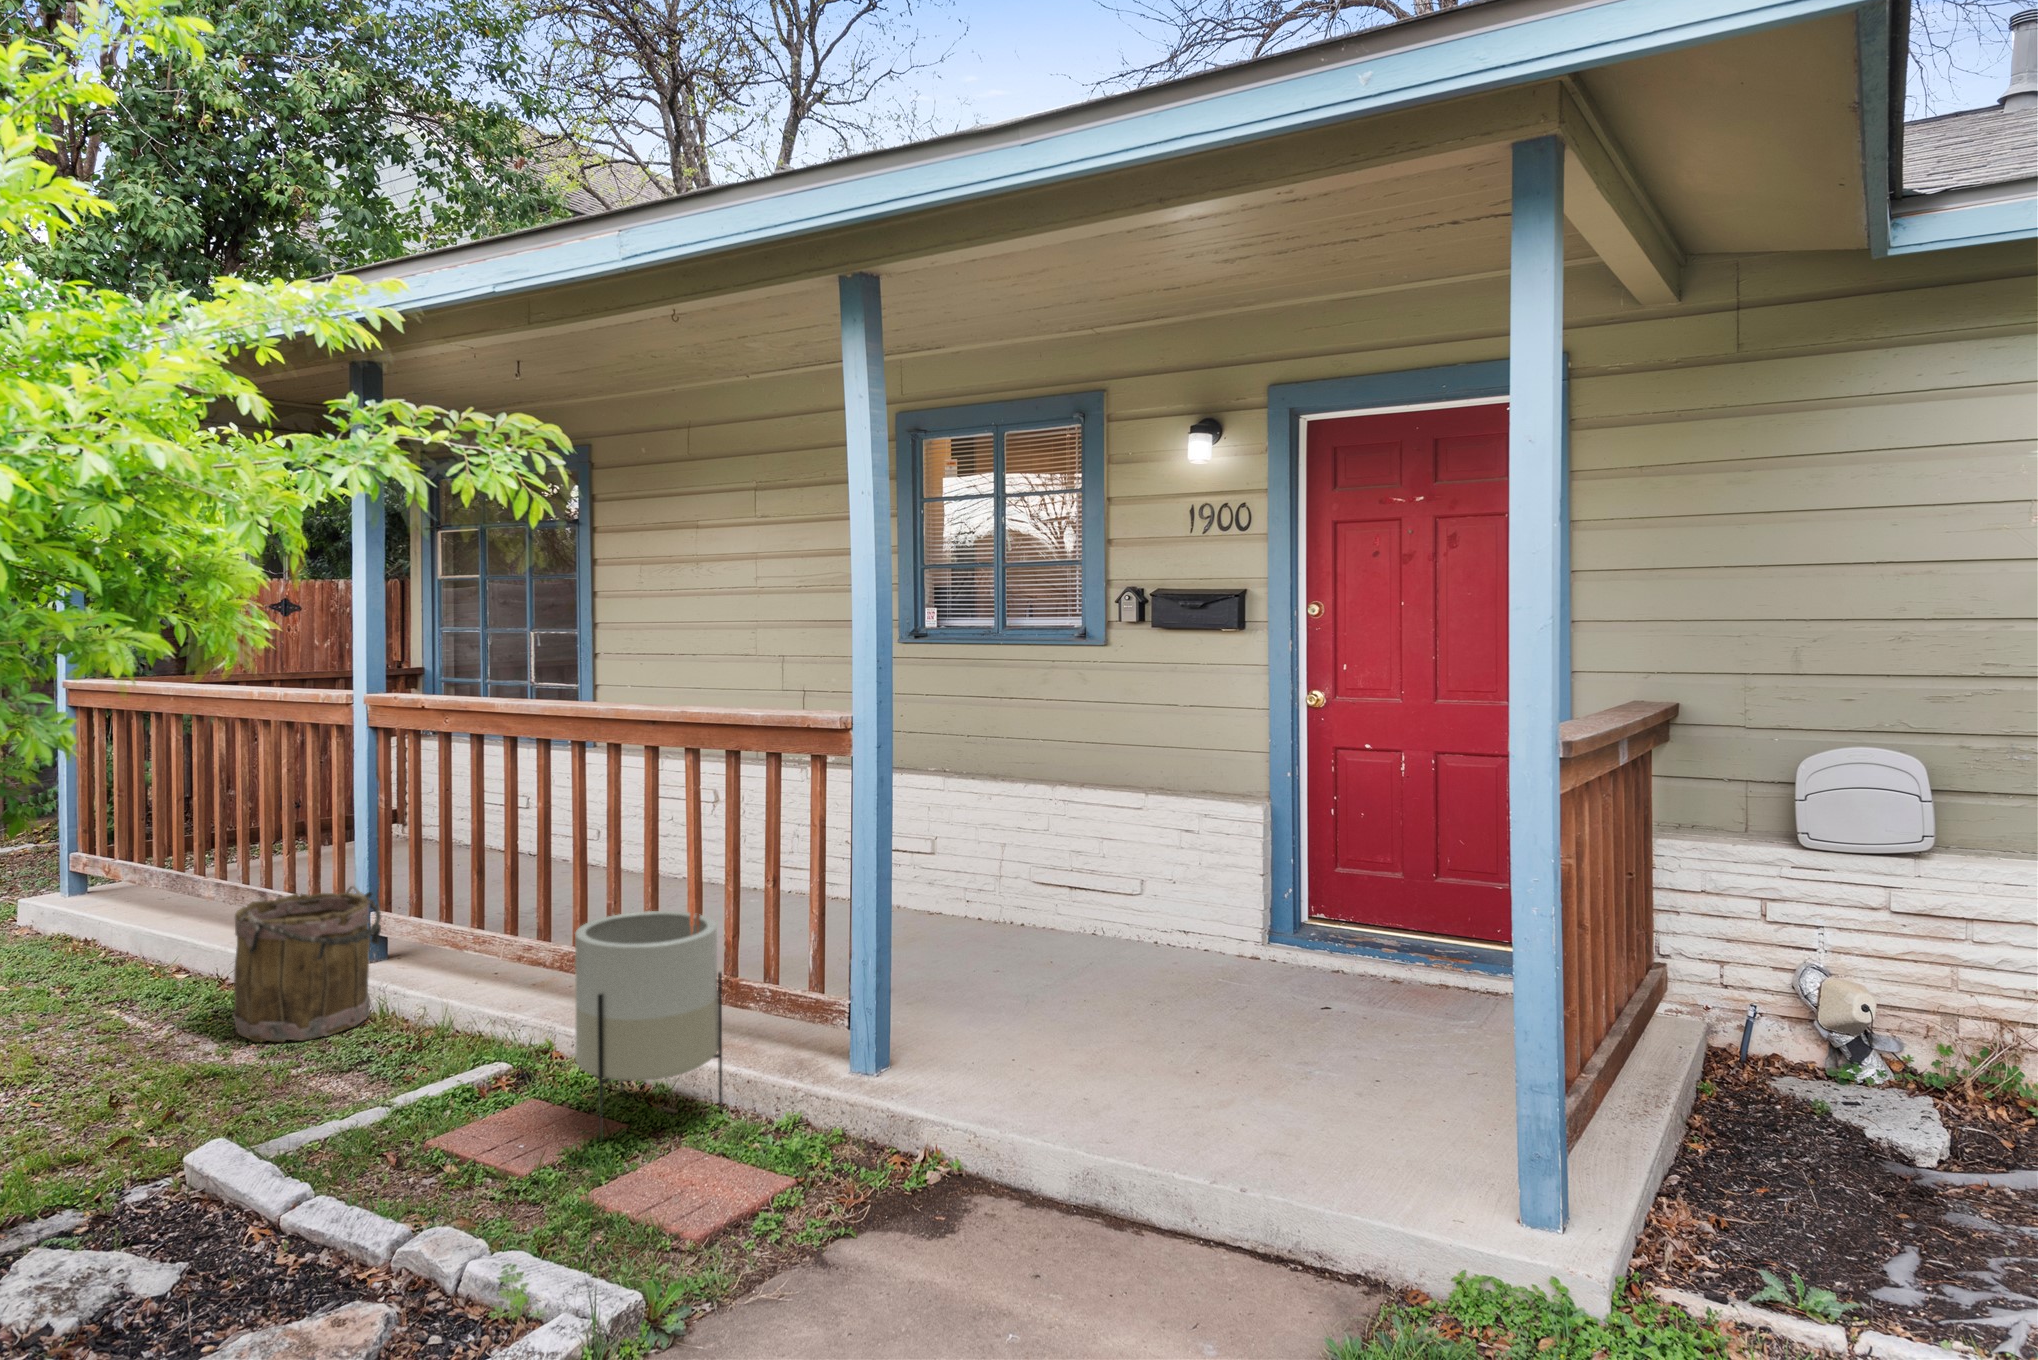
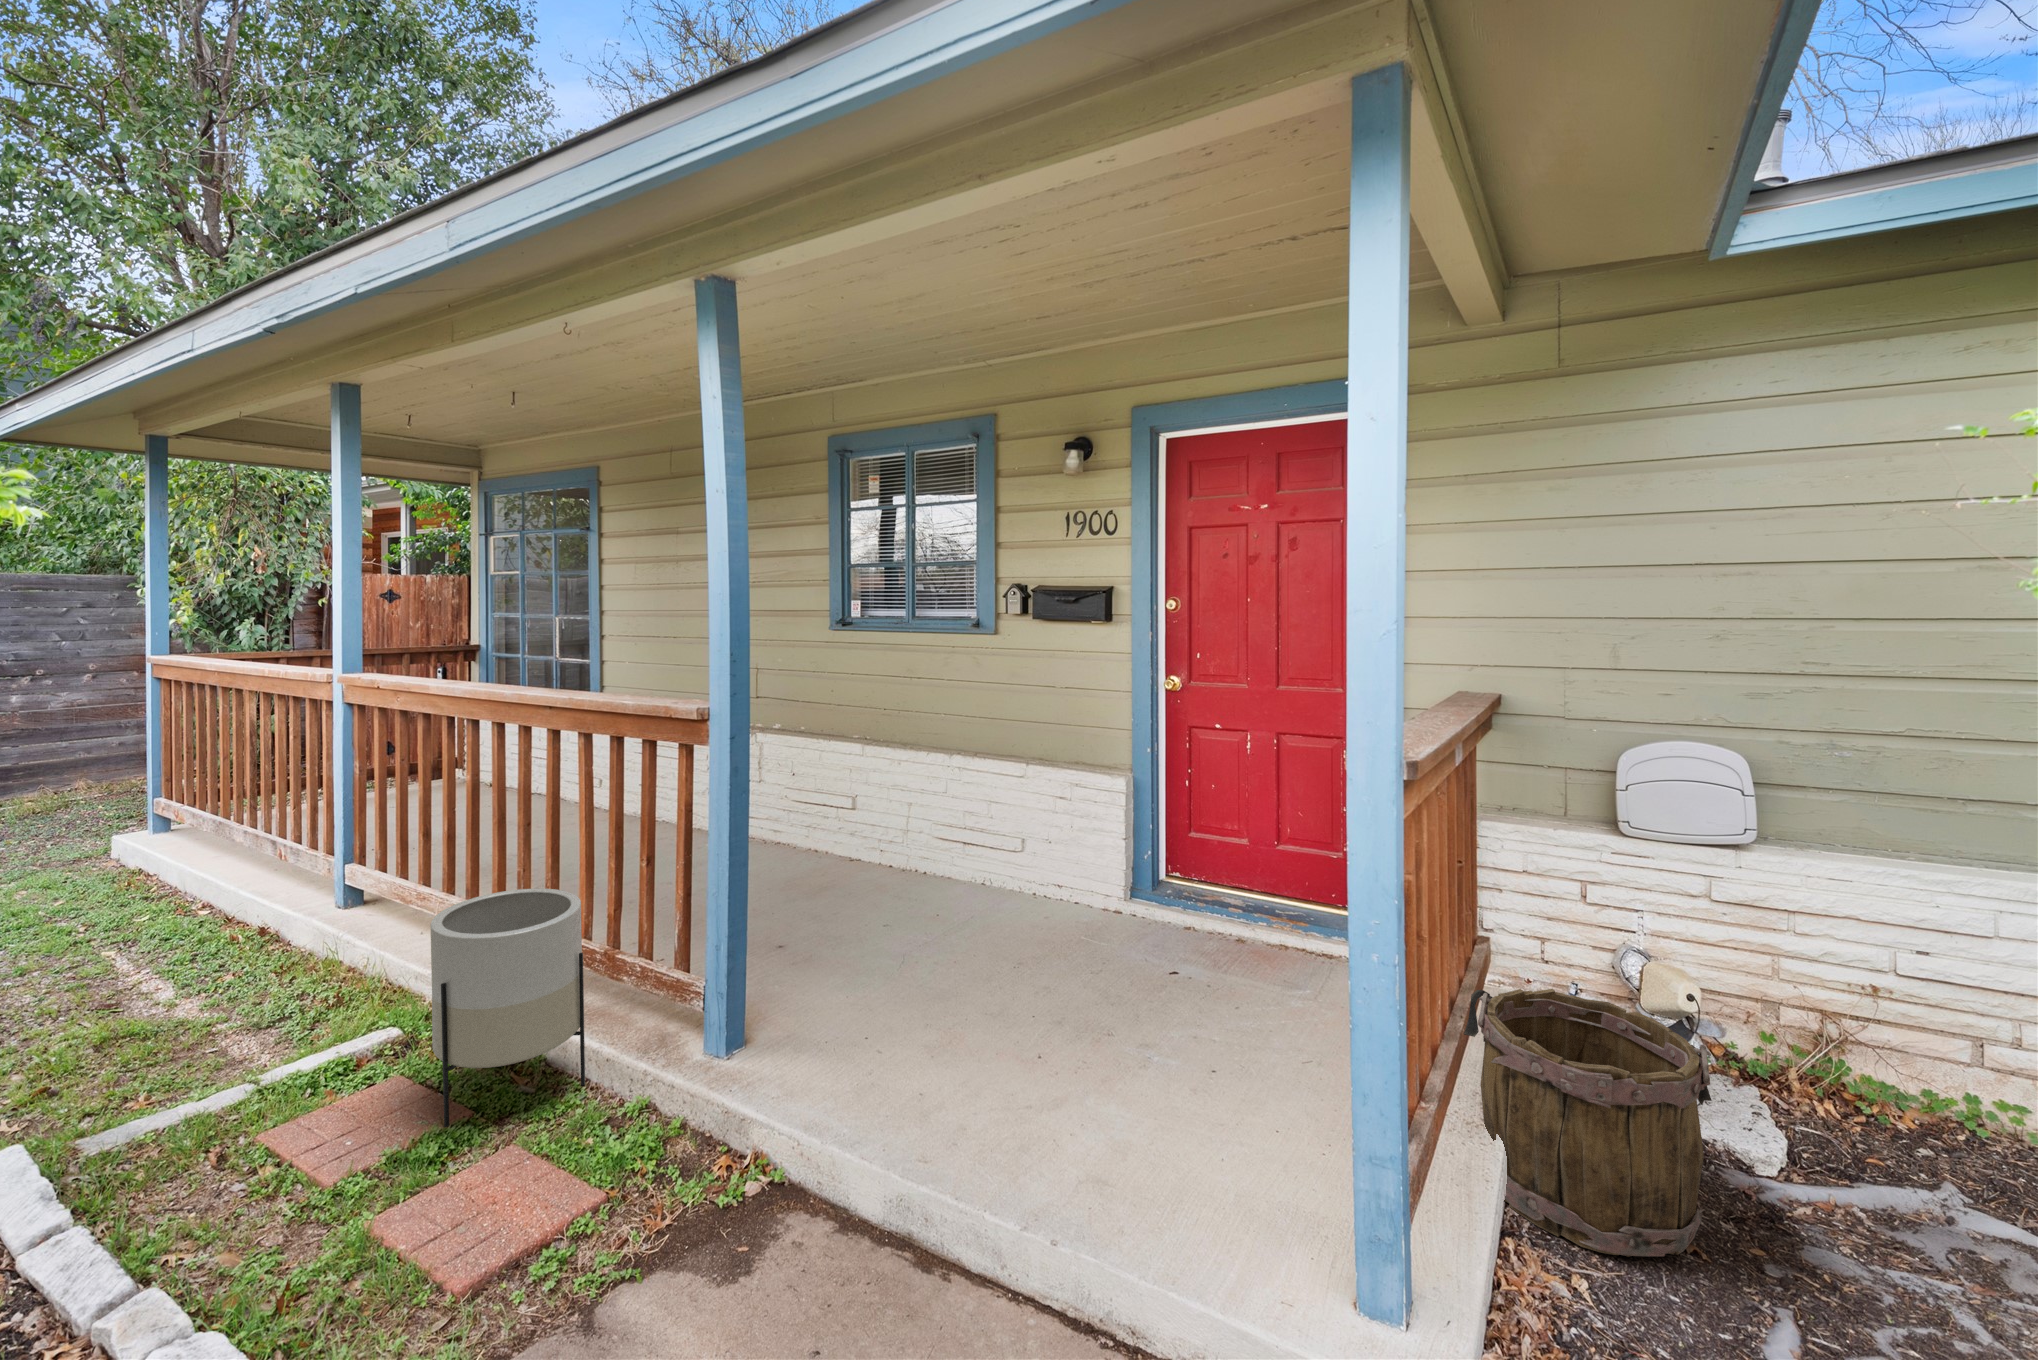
bucket: present [233,886,381,1042] -> present [1463,989,1712,1257]

